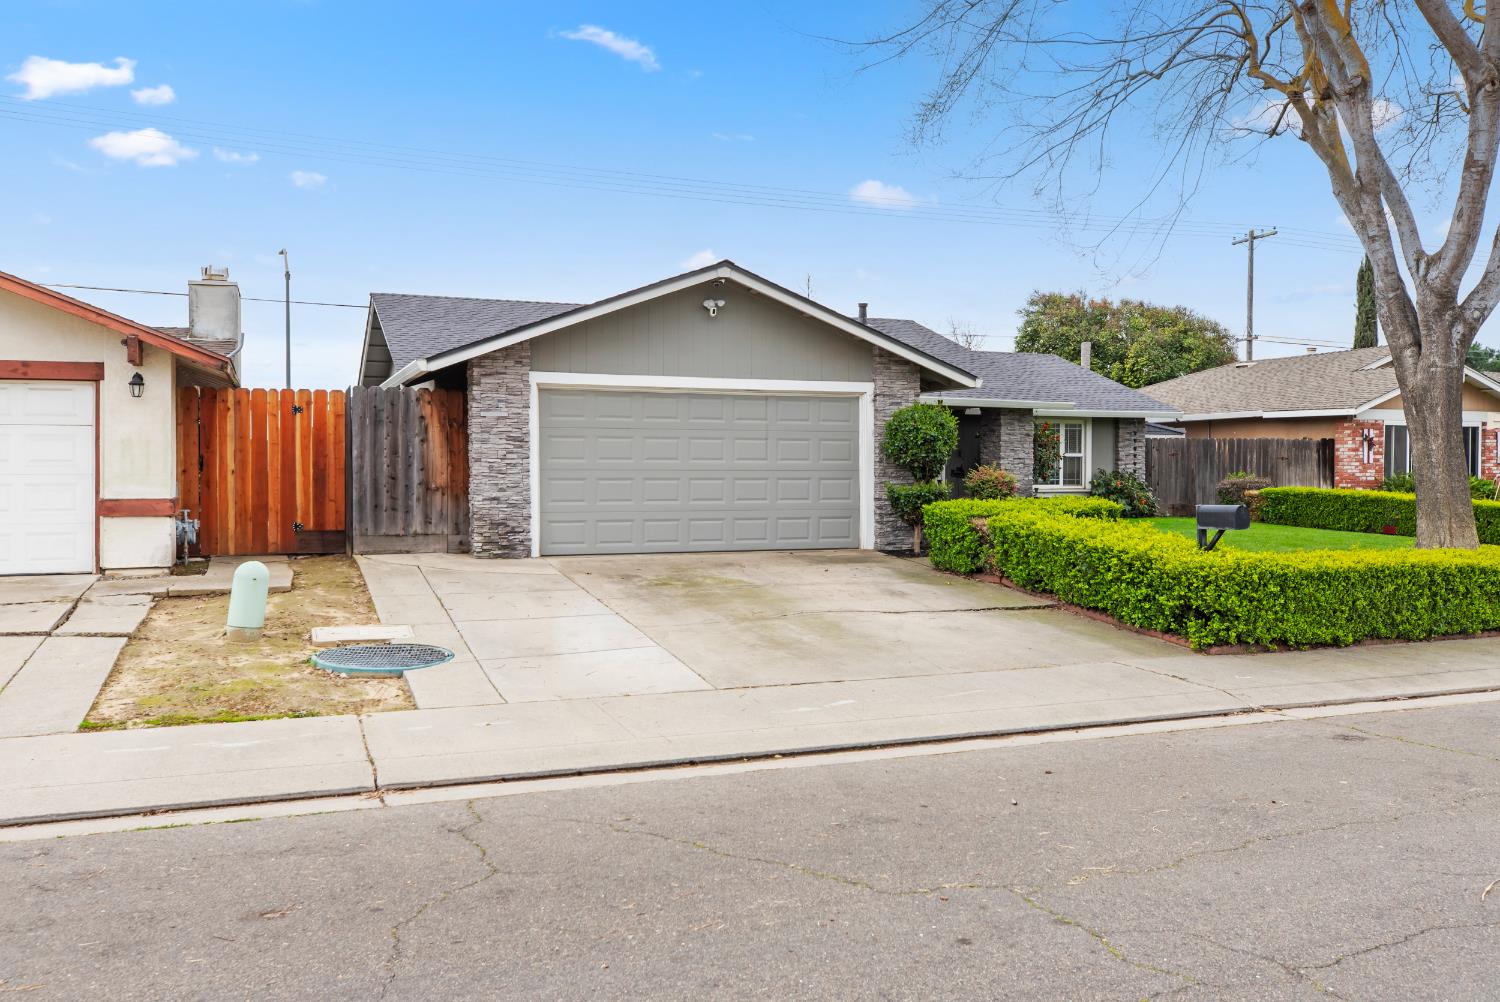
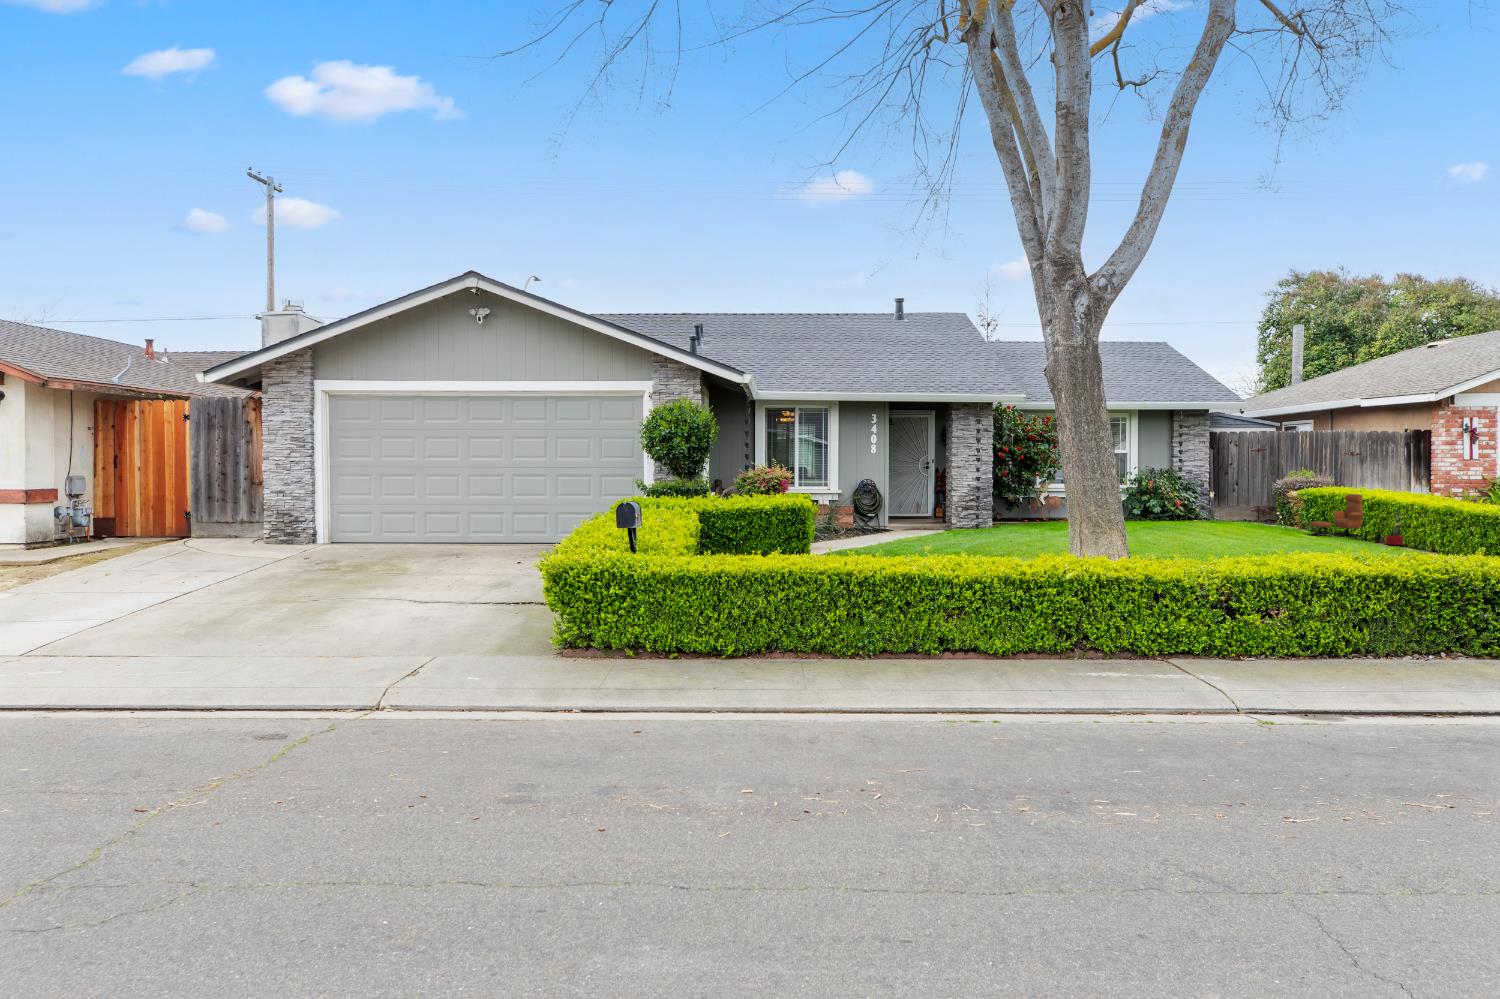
lounge chair: none [1304,493,1346,528] -> present [1309,494,1363,537]

